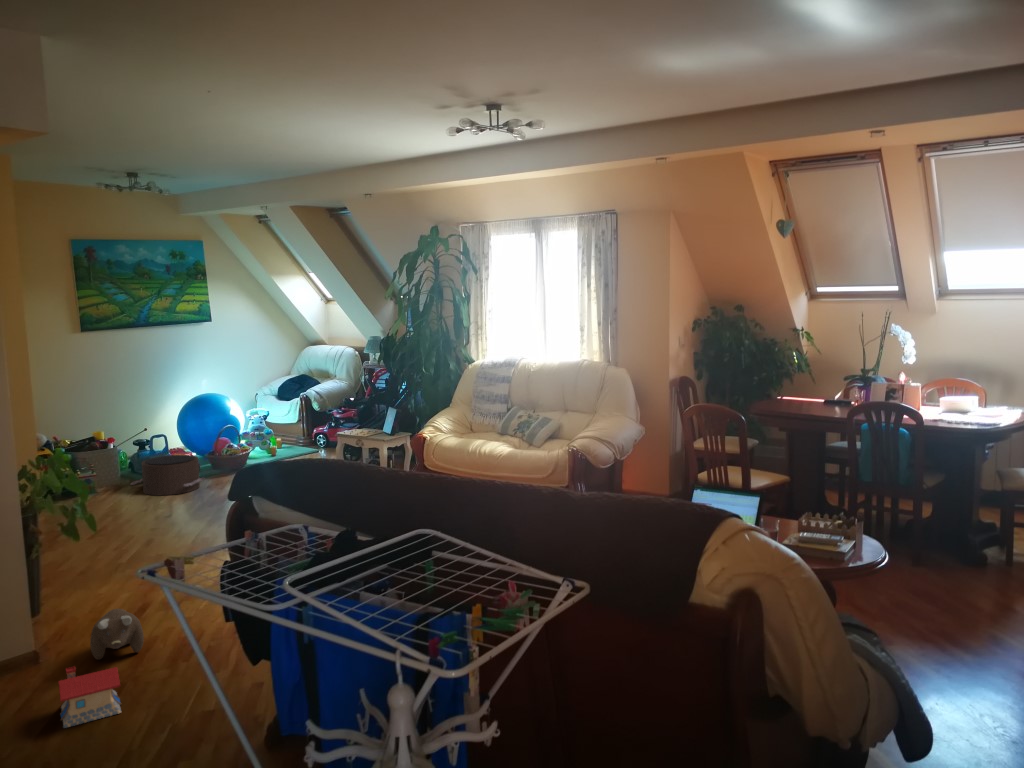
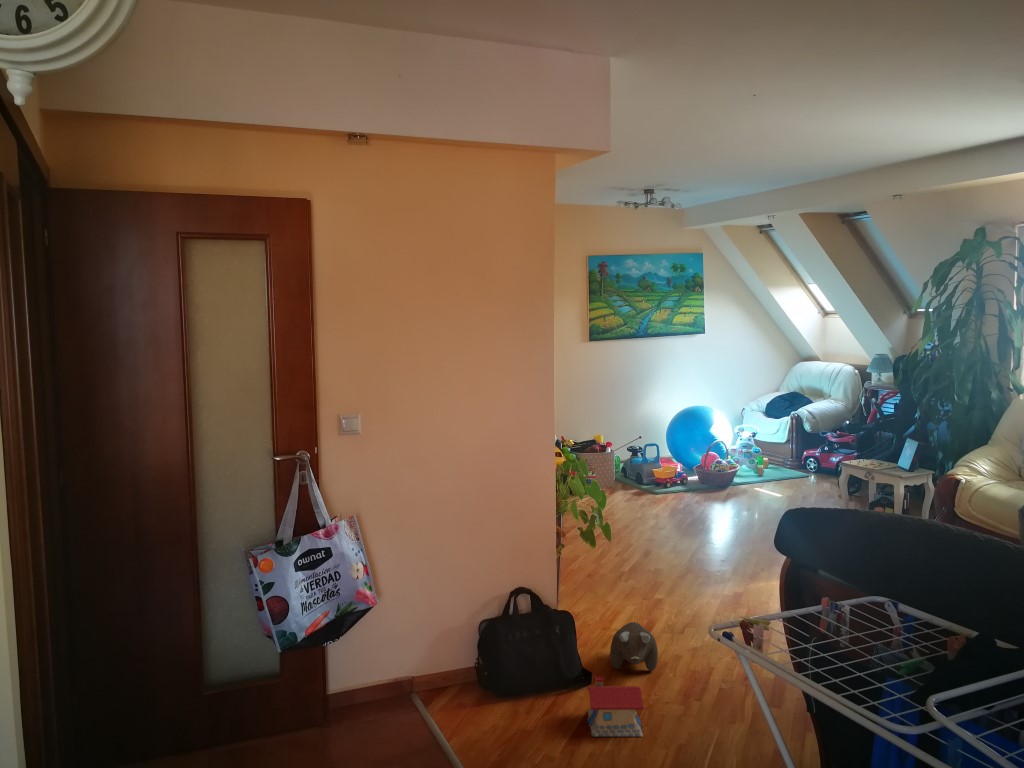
pouf: present [131,455,204,495] -> none [626,465,696,505]

